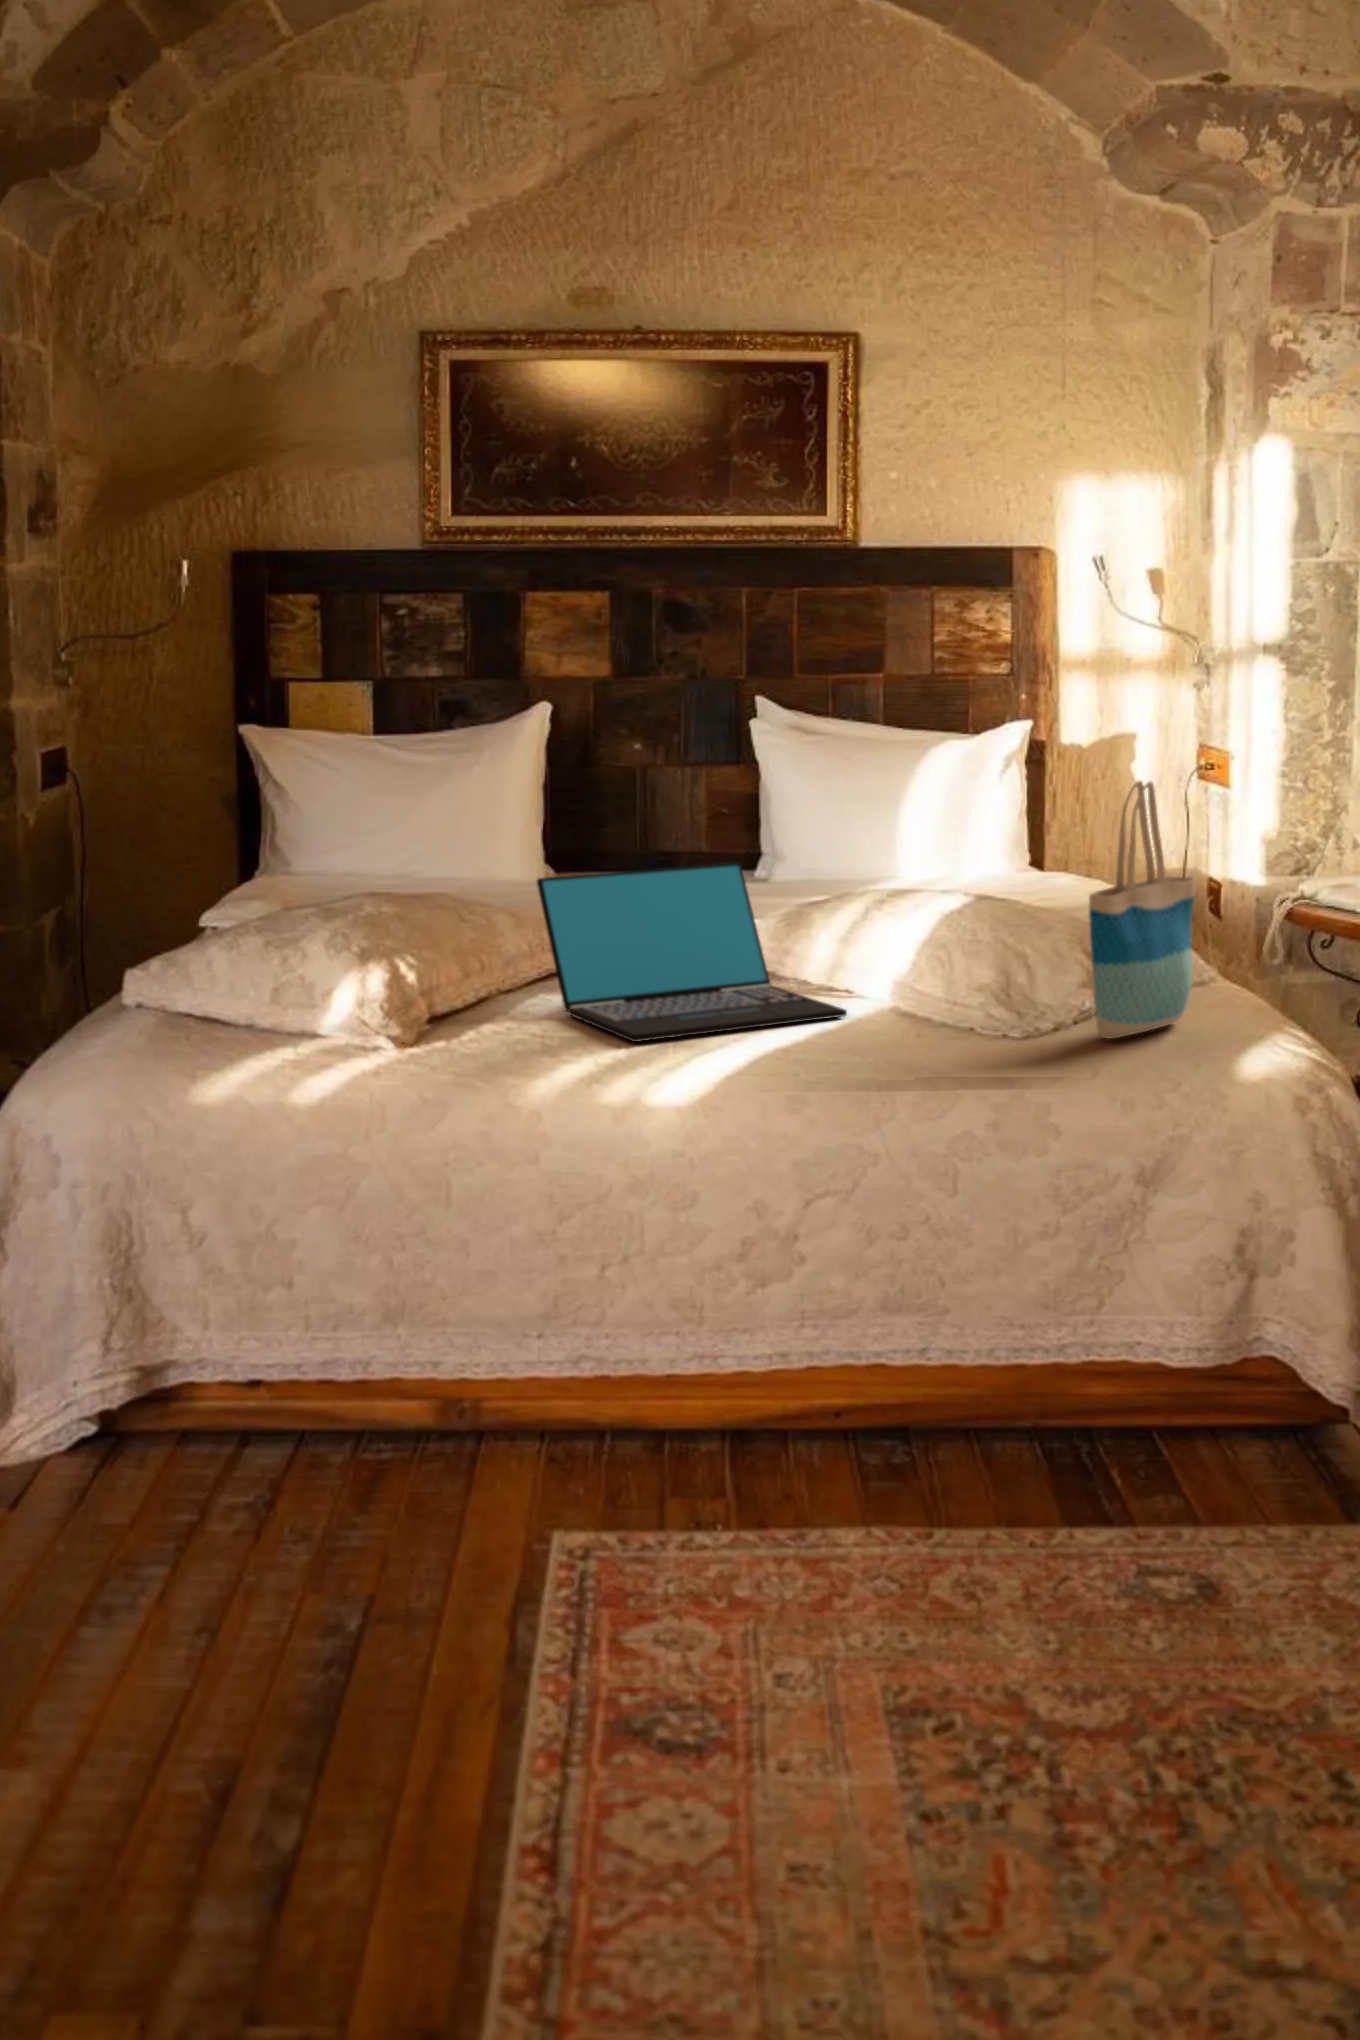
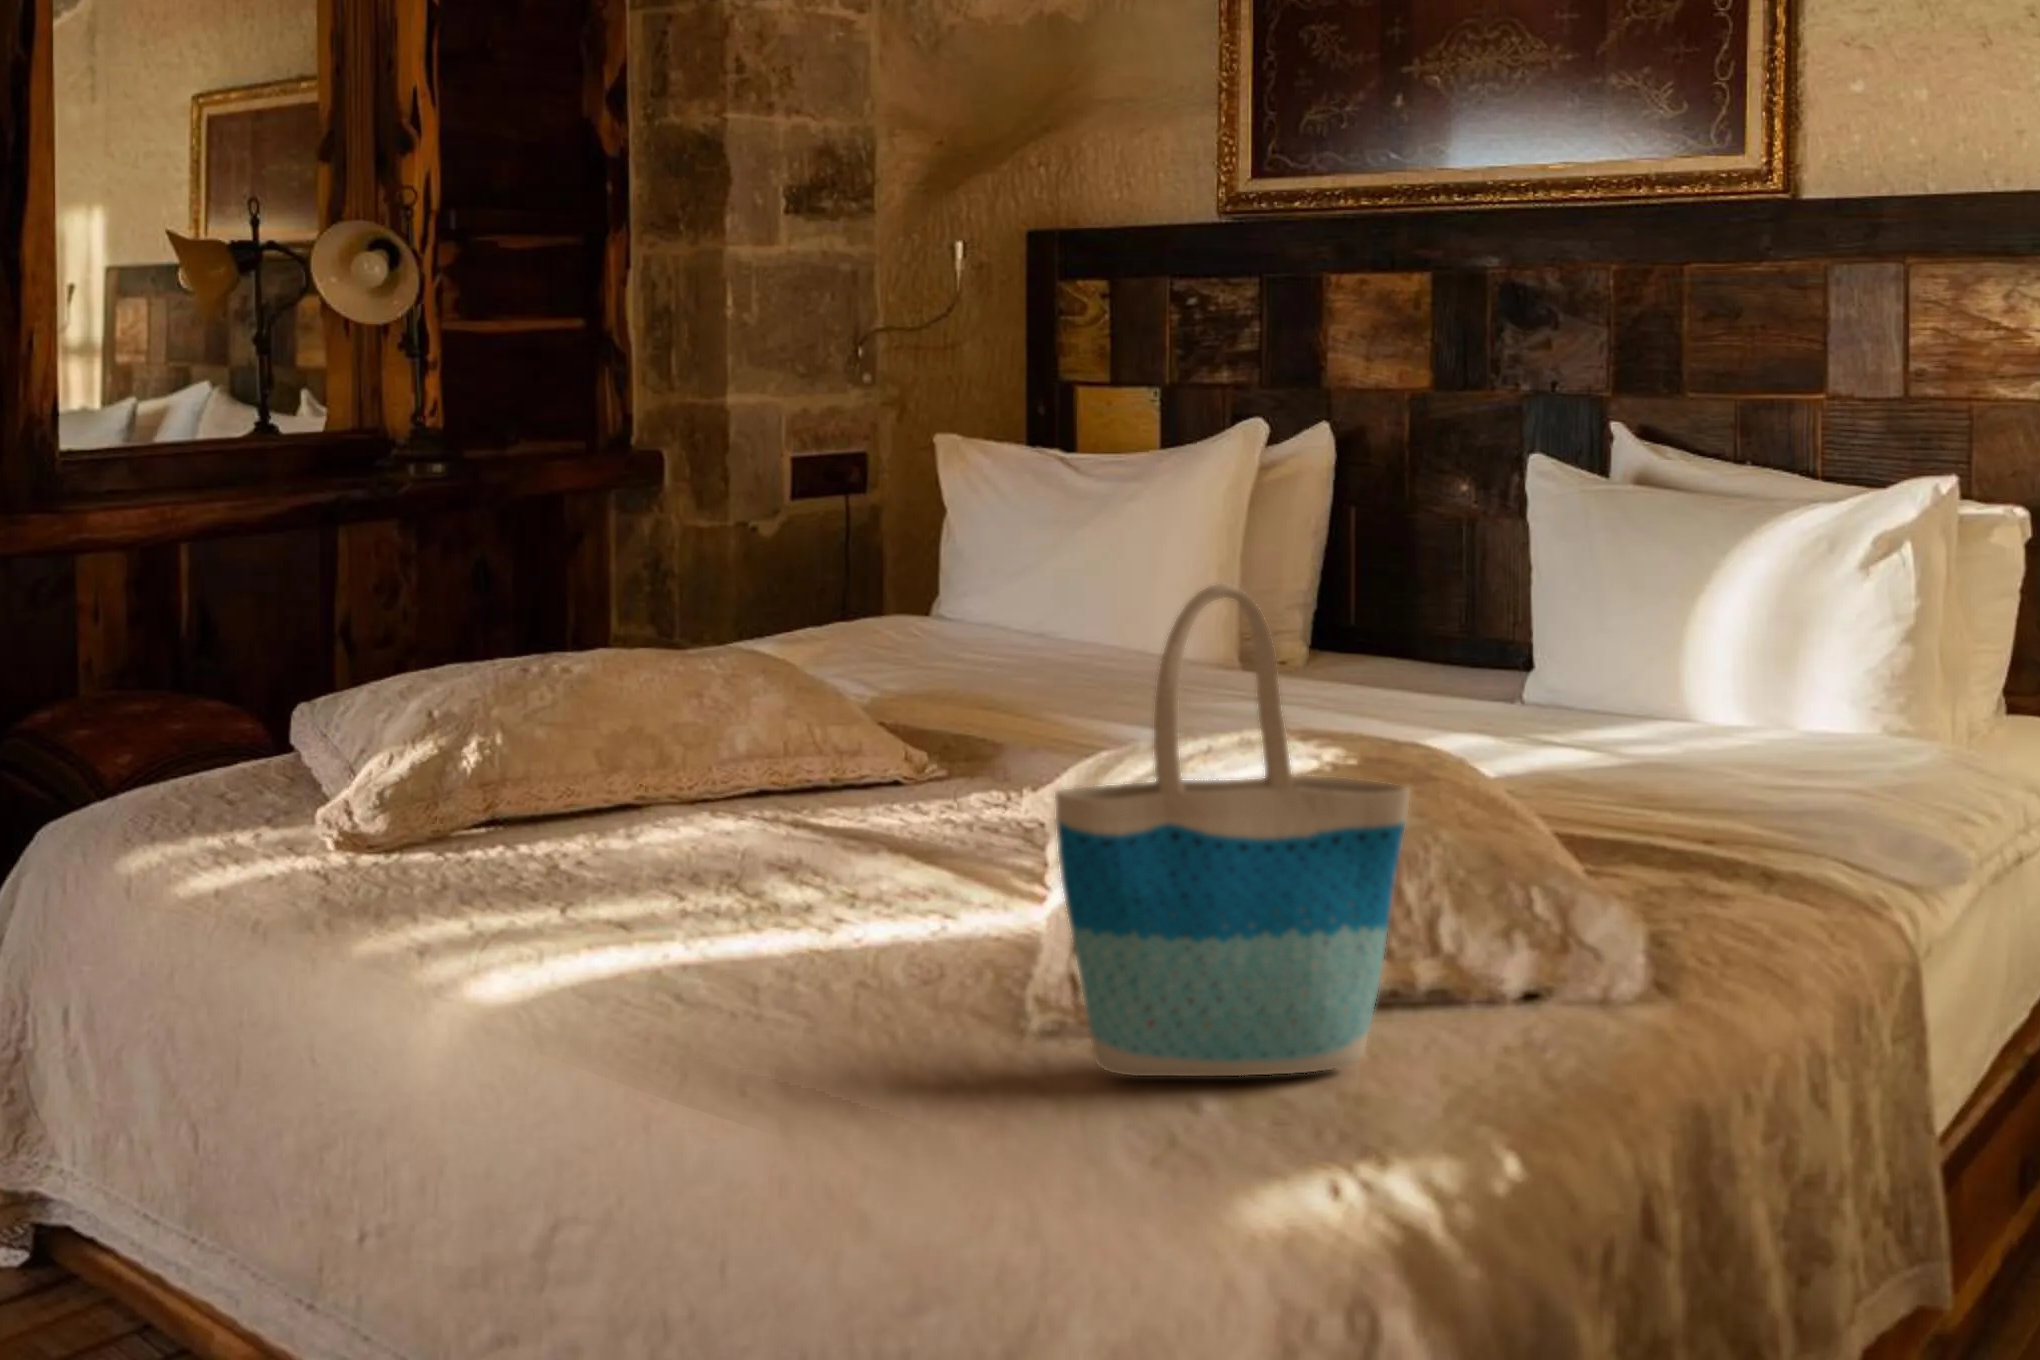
laptop: present [537,863,847,1042] -> none [541,649,978,929]

